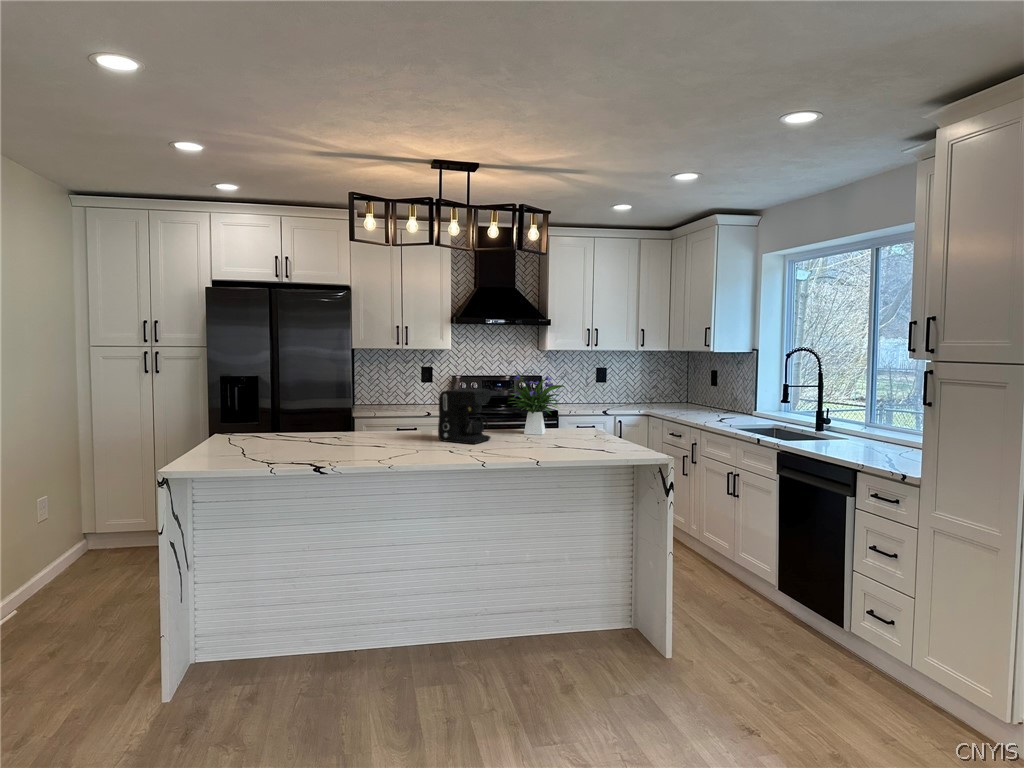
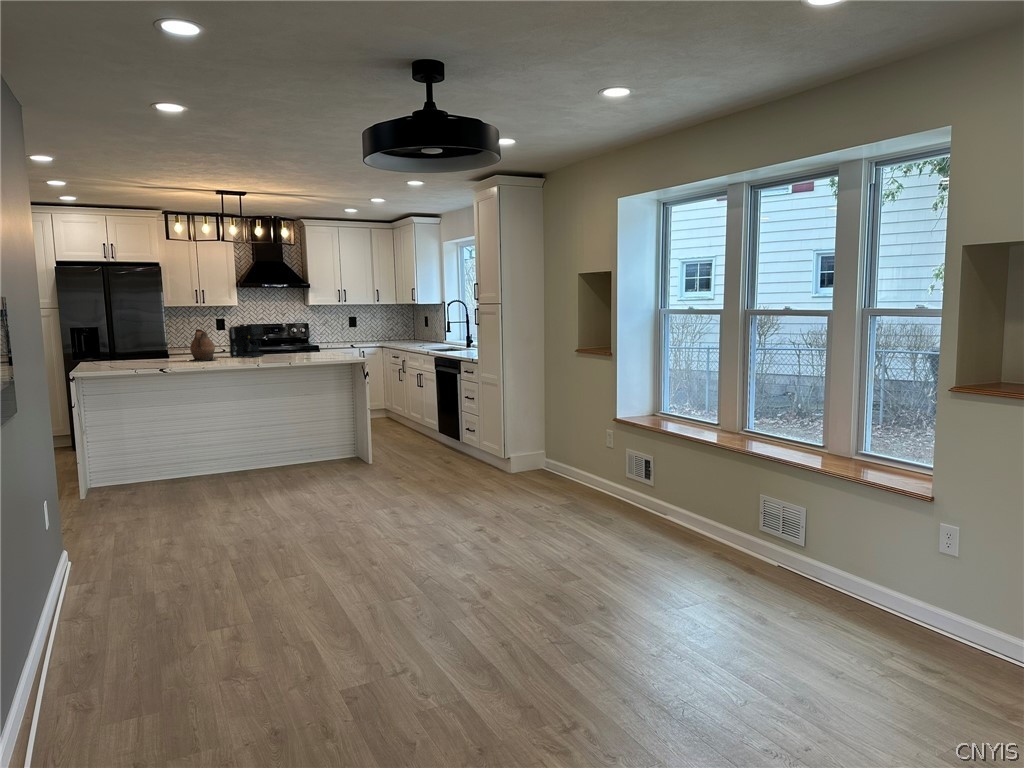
flower arrangement: present [508,371,564,435] -> none [275,315,313,354]
ceramic pitcher: none [372,399,423,455] -> present [190,329,216,361]

